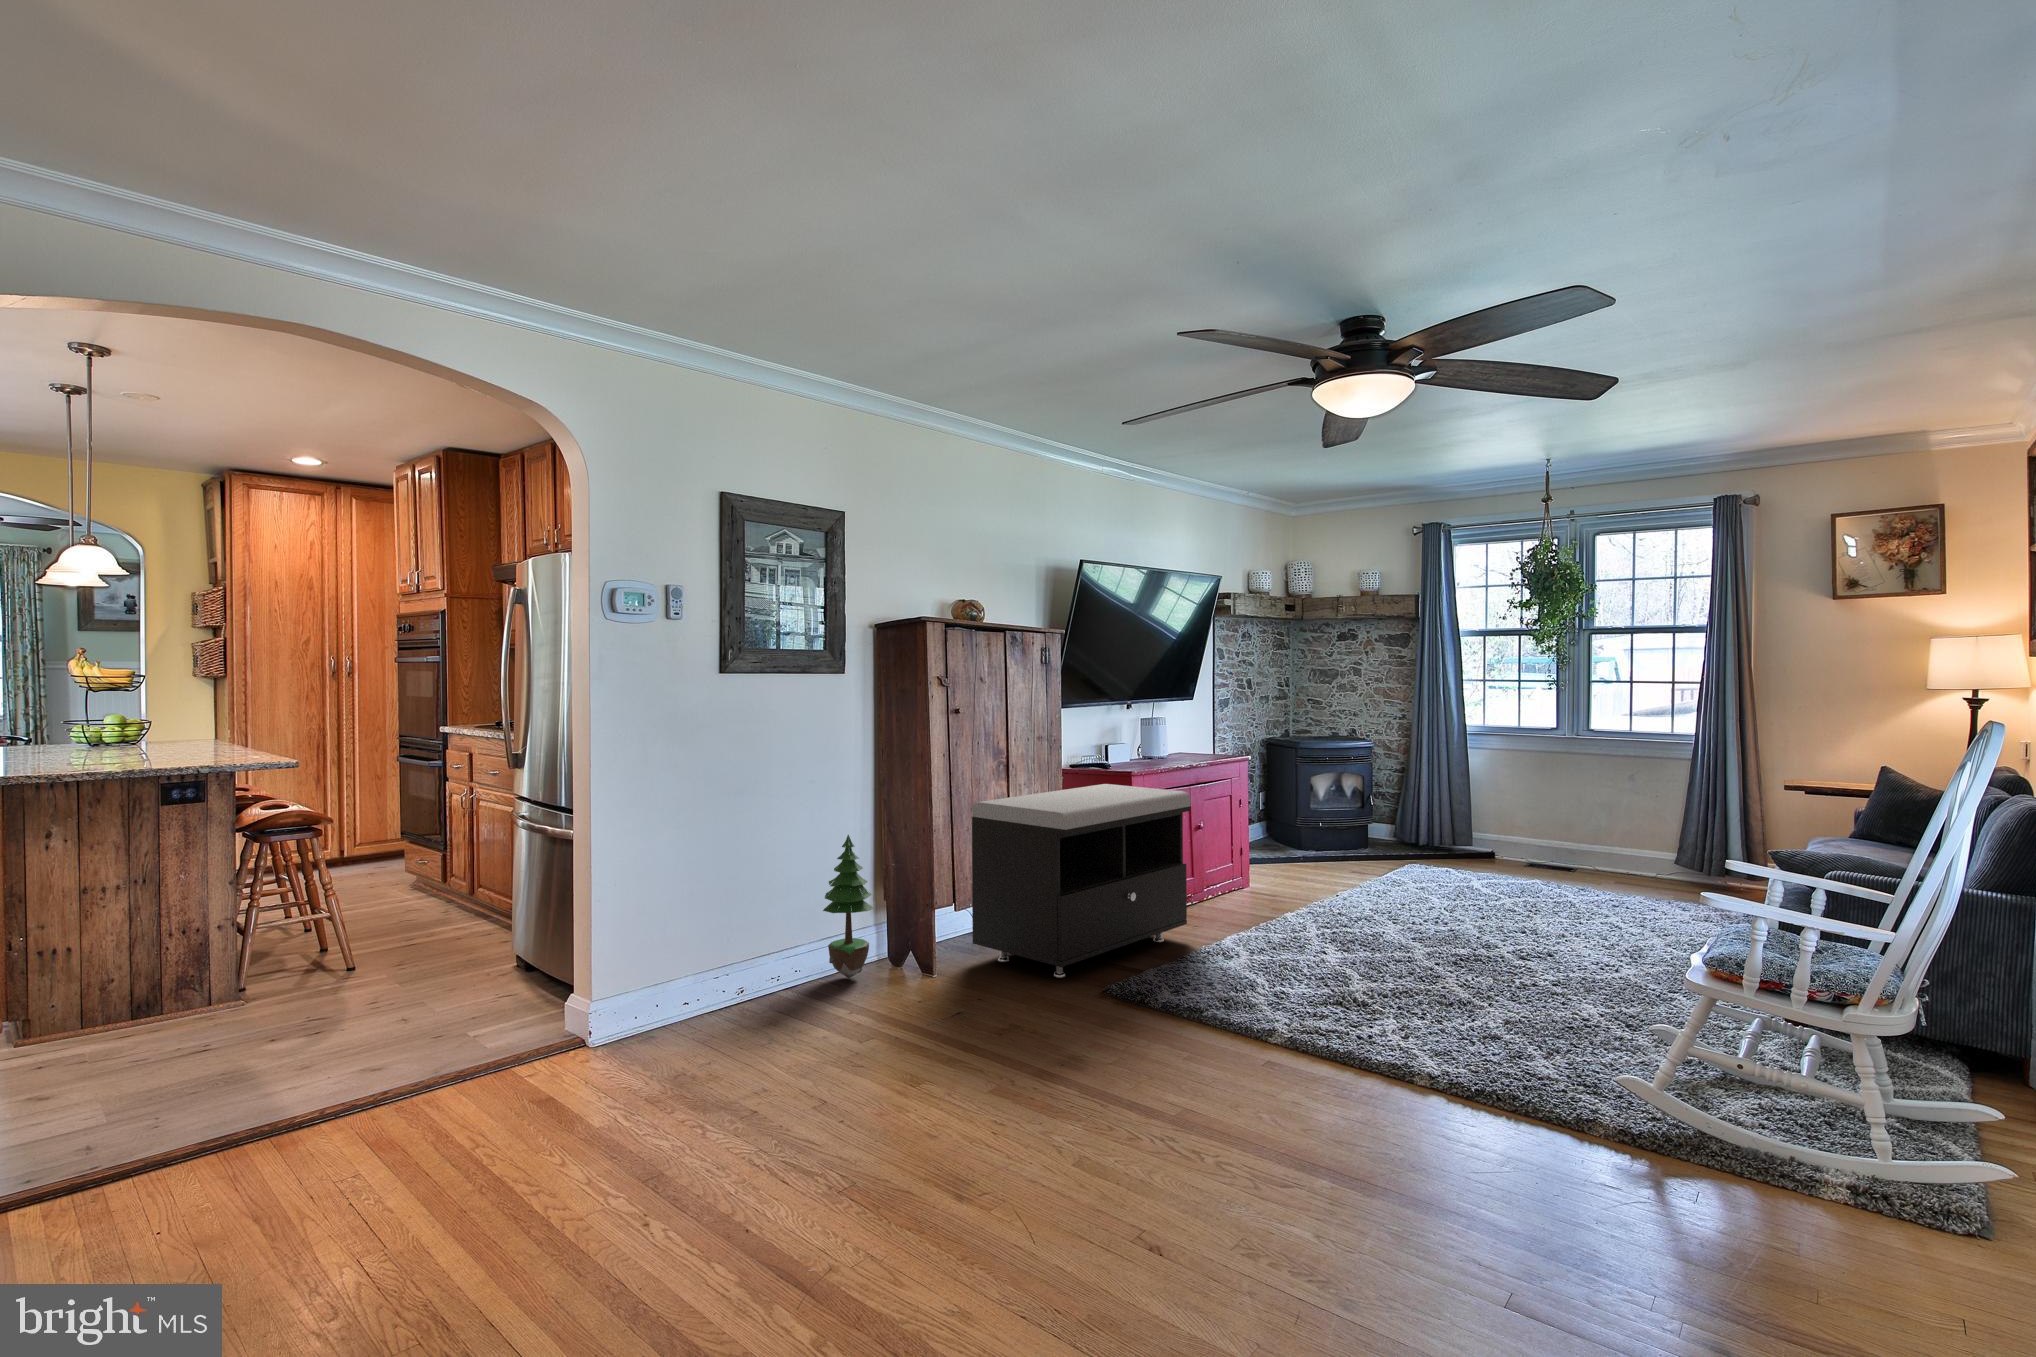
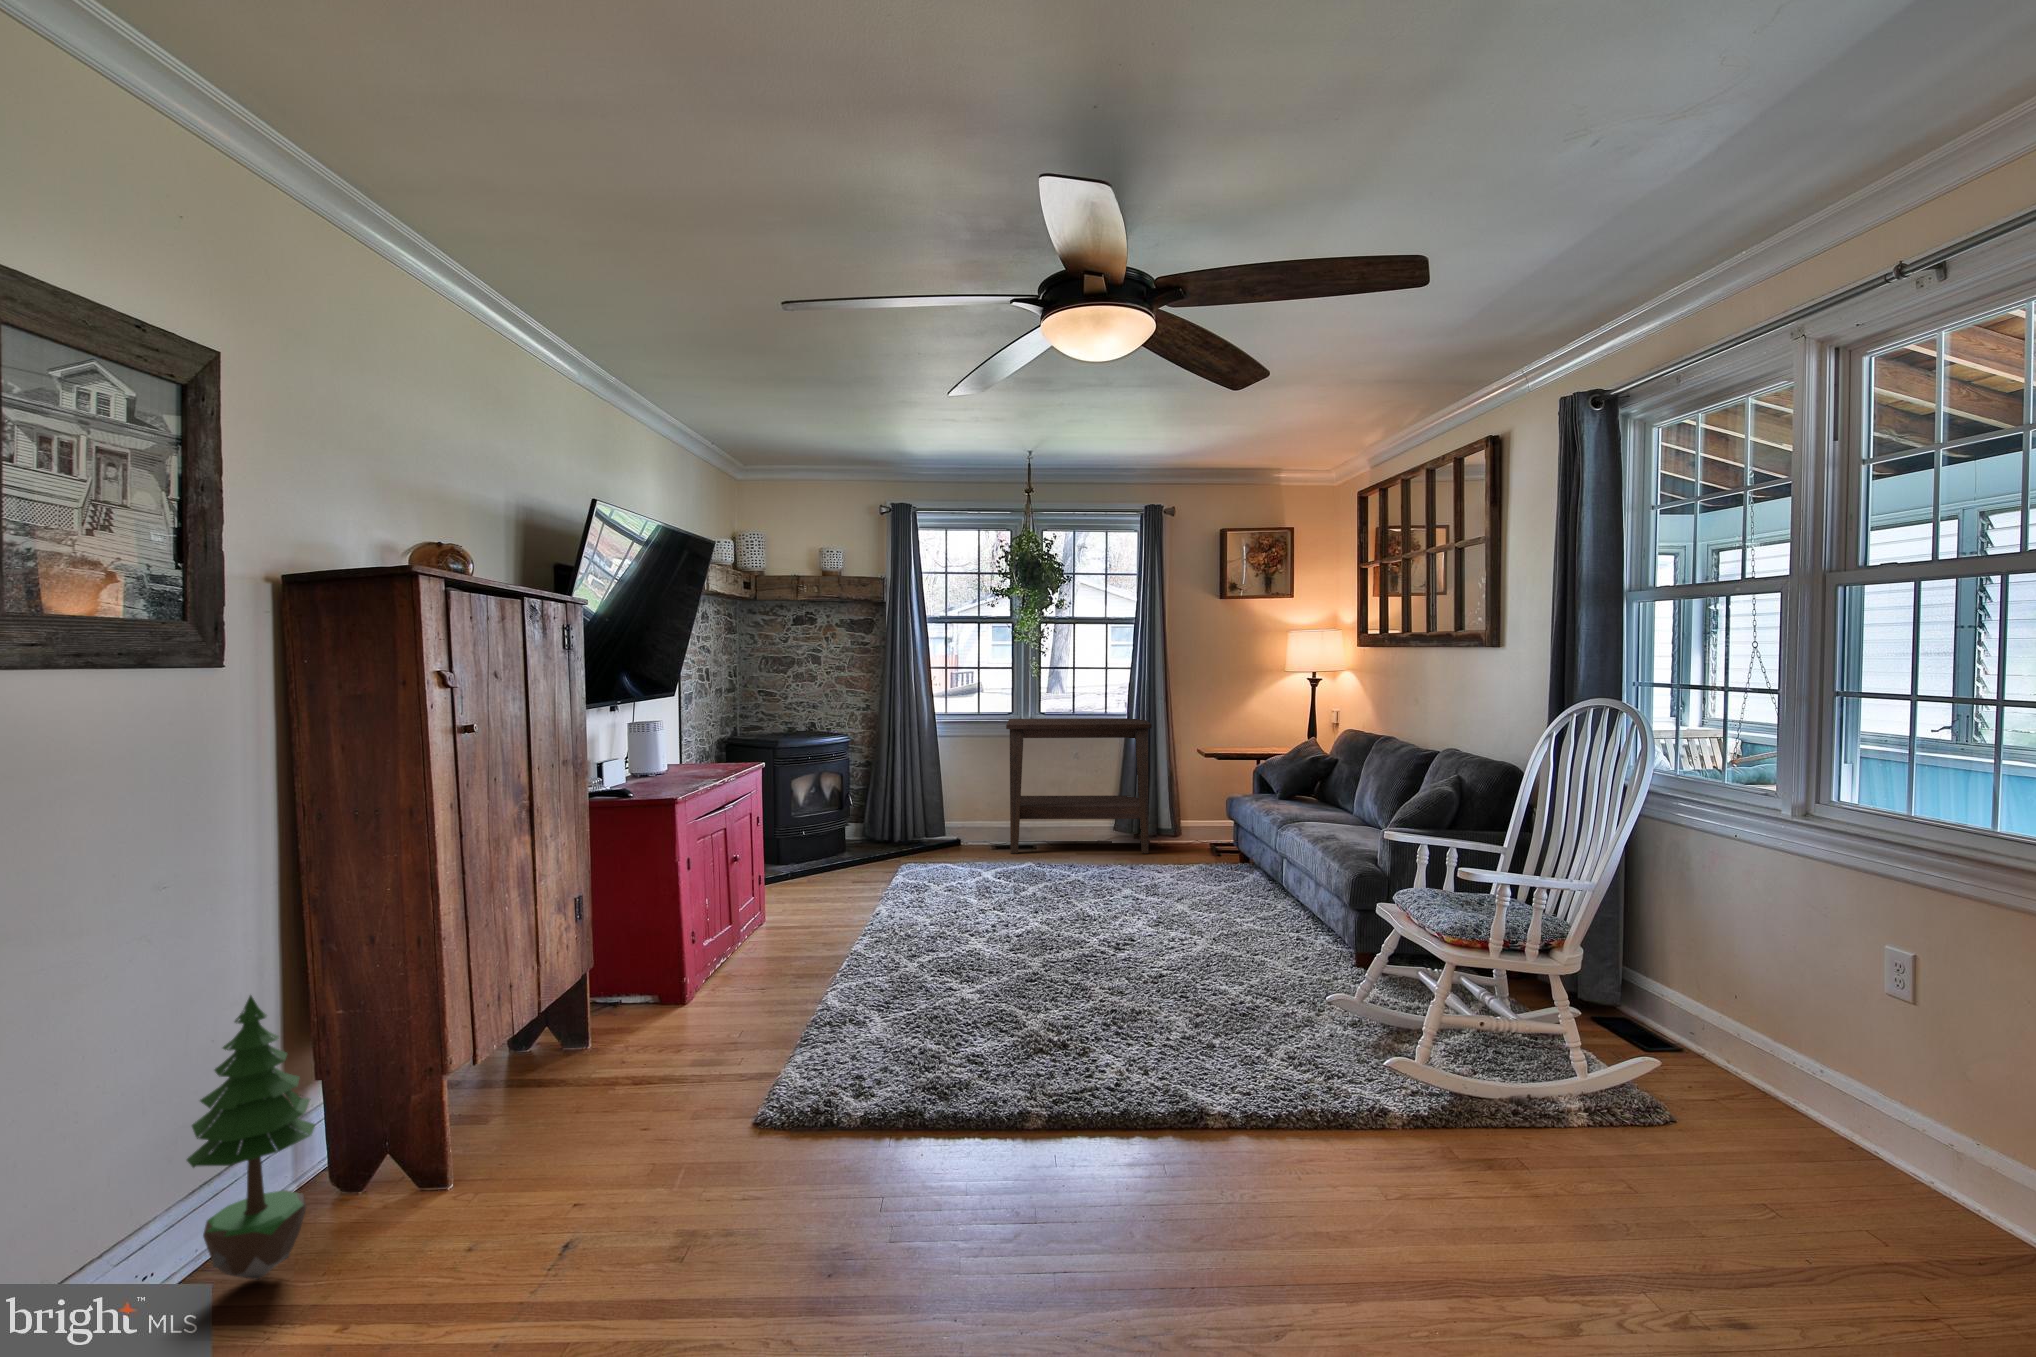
side table: none [1525,734,1716,890] -> present [1006,718,1152,853]
storage bench: present [972,784,1191,978] -> none [491,823,789,1140]

